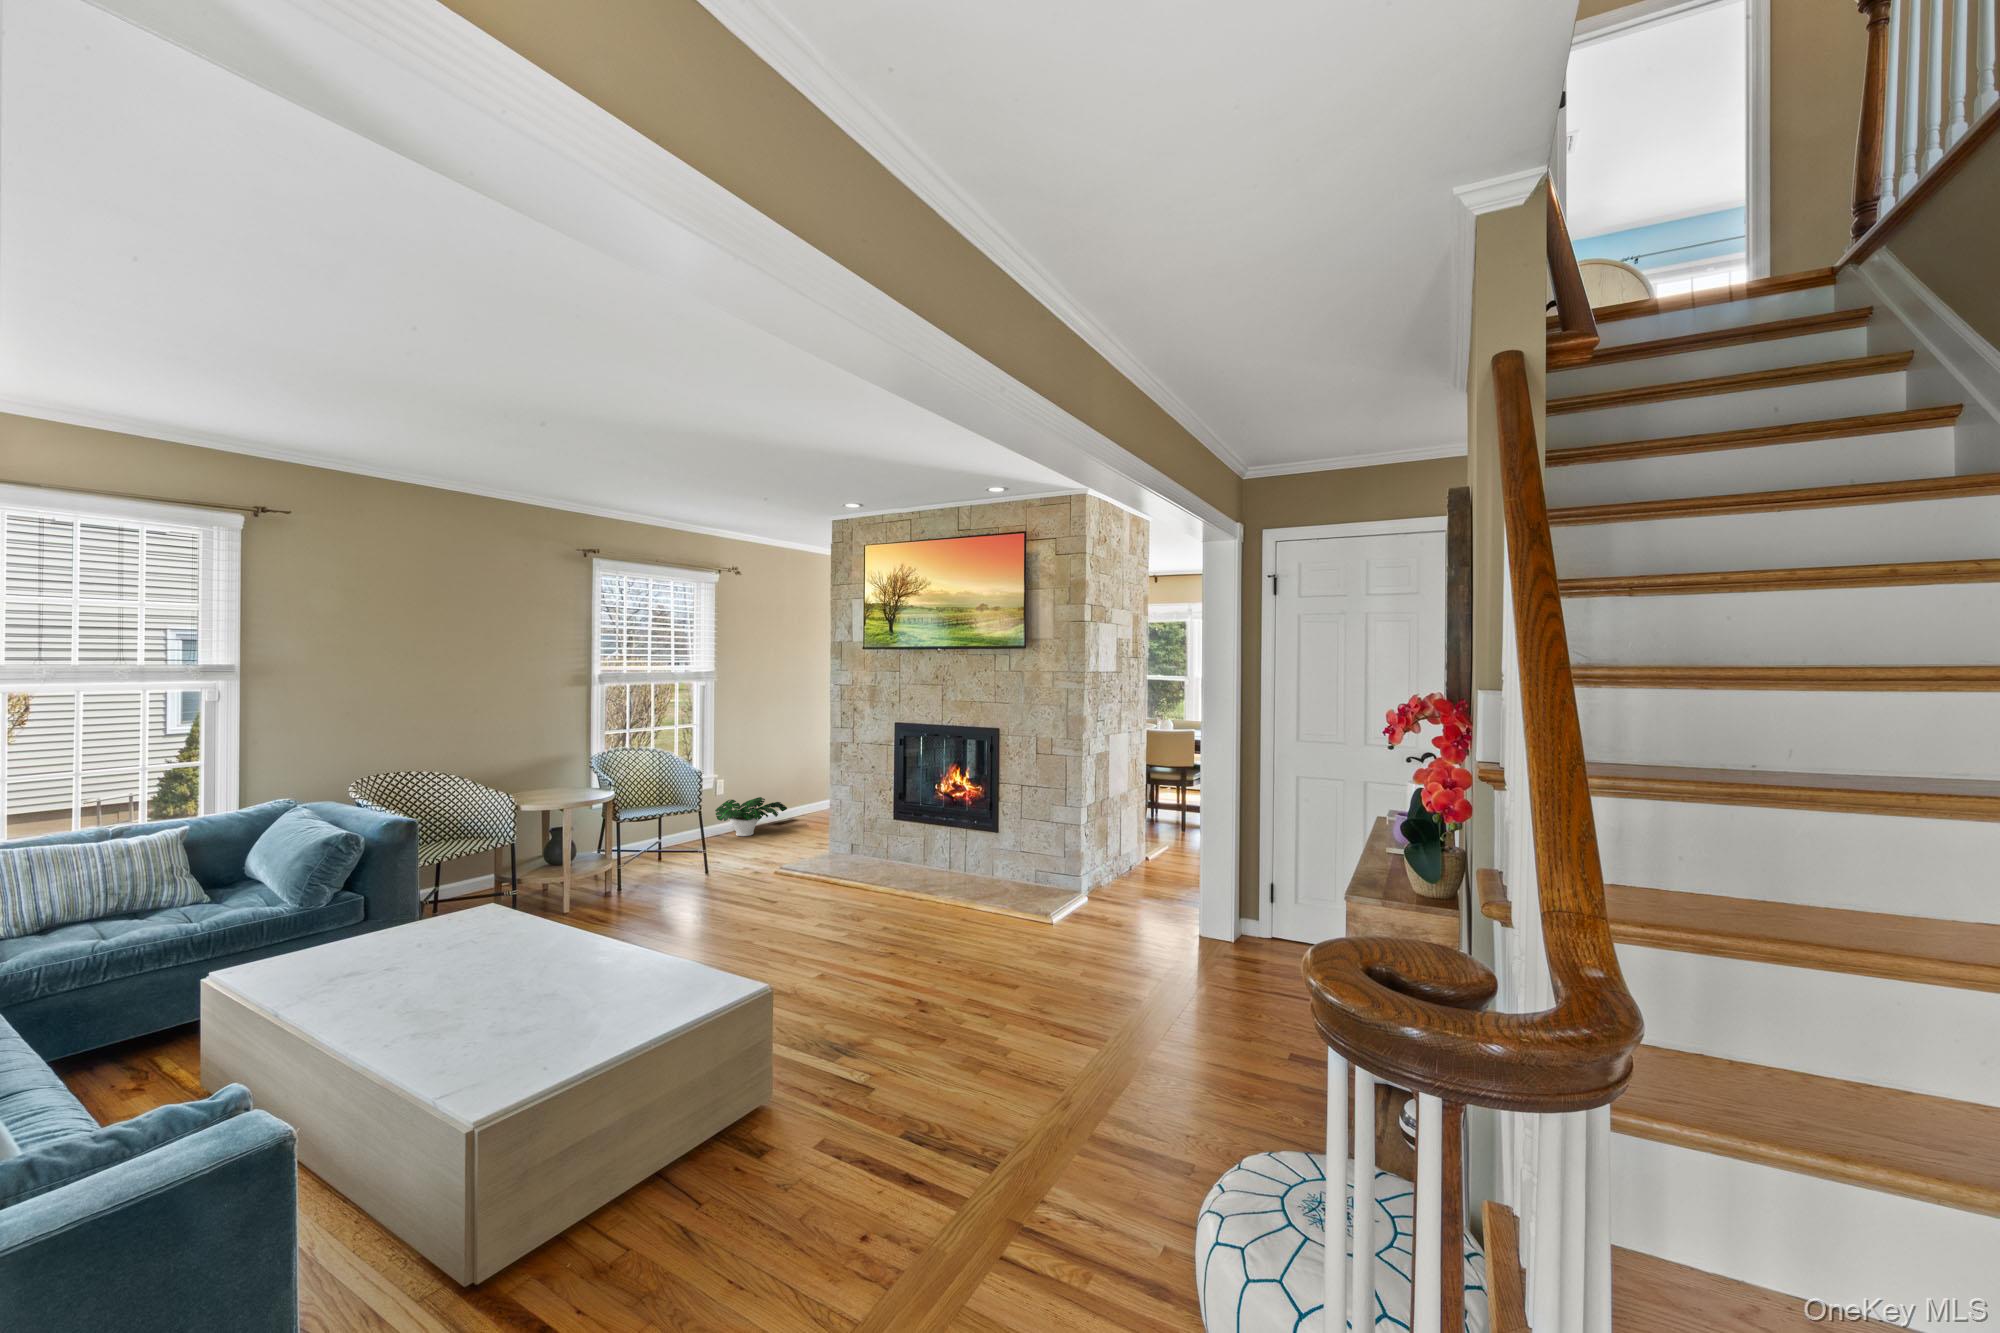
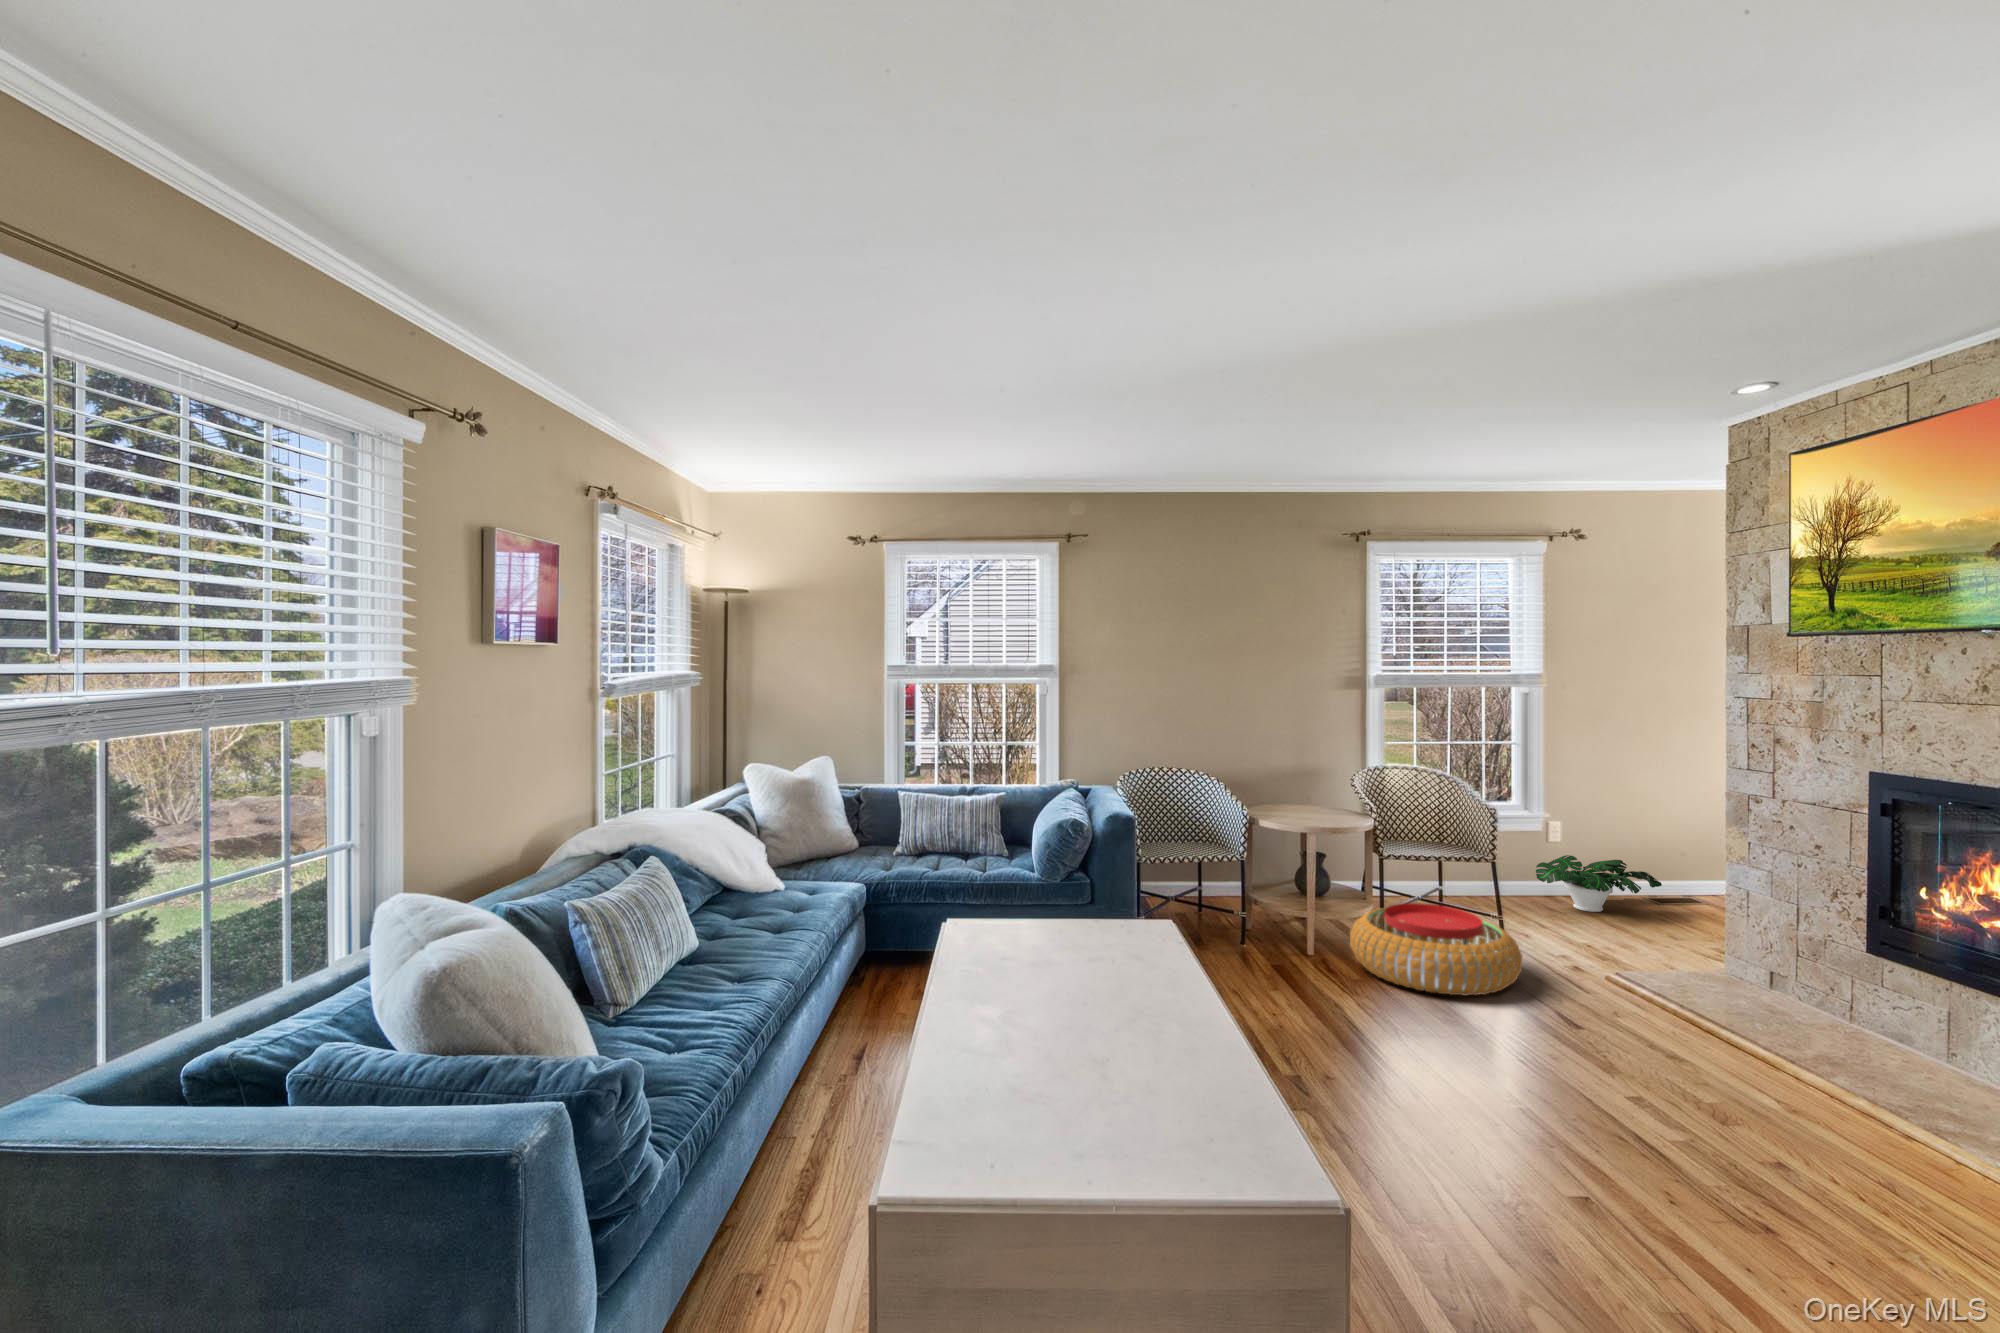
pouf: none [613,848,739,914] -> present [1350,903,1522,996]

